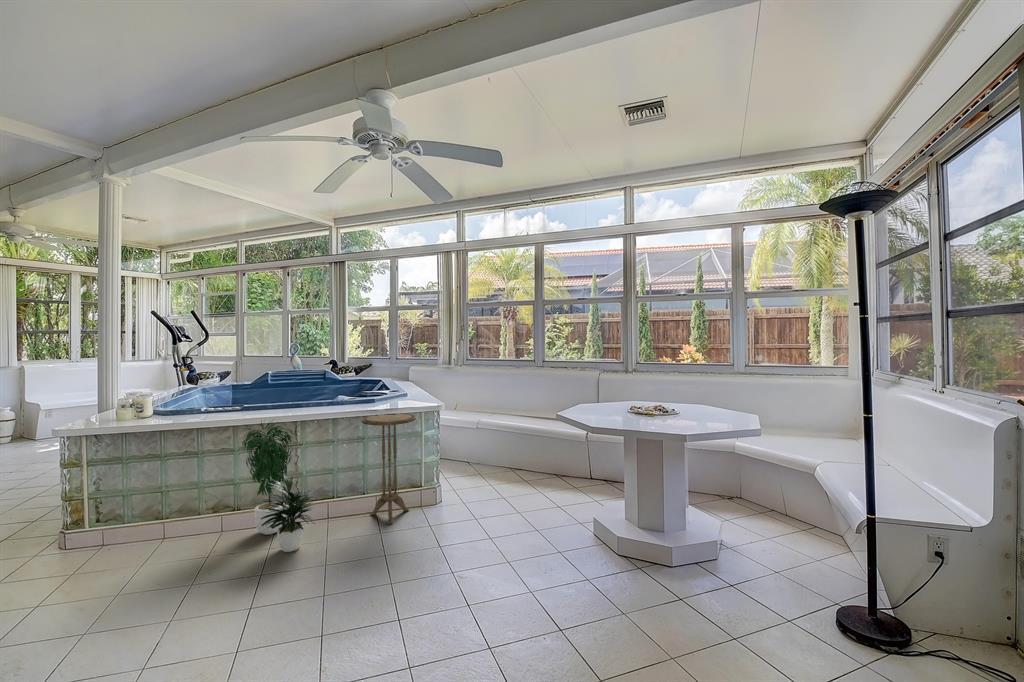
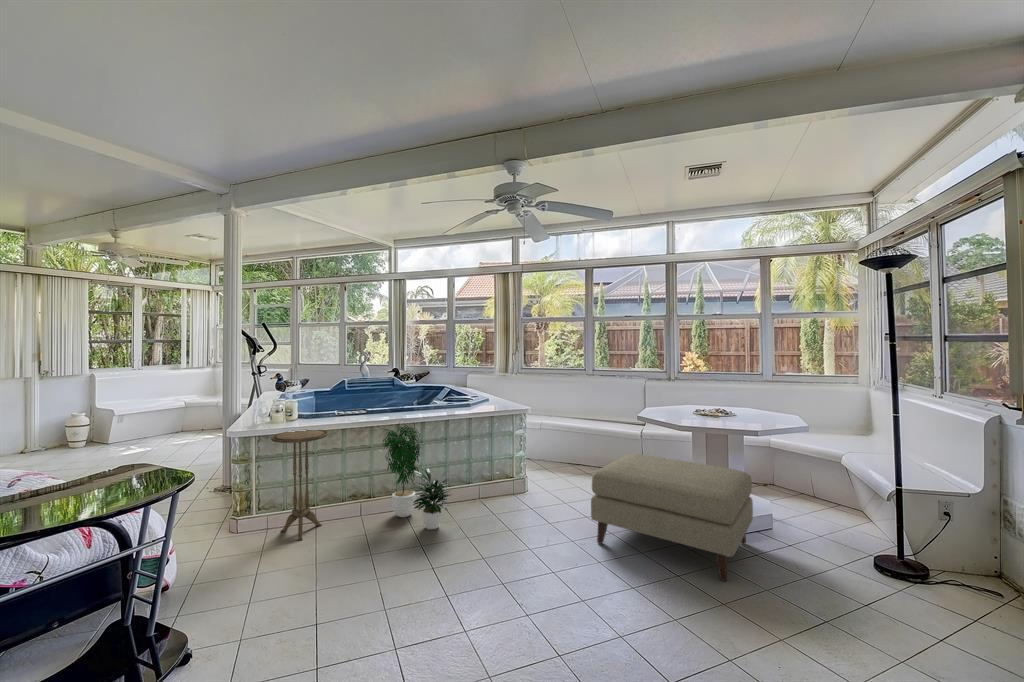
side table: present [361,414,416,525] -> present [271,429,328,541]
ottoman: none [470,461,679,641] -> present [591,454,753,581]

